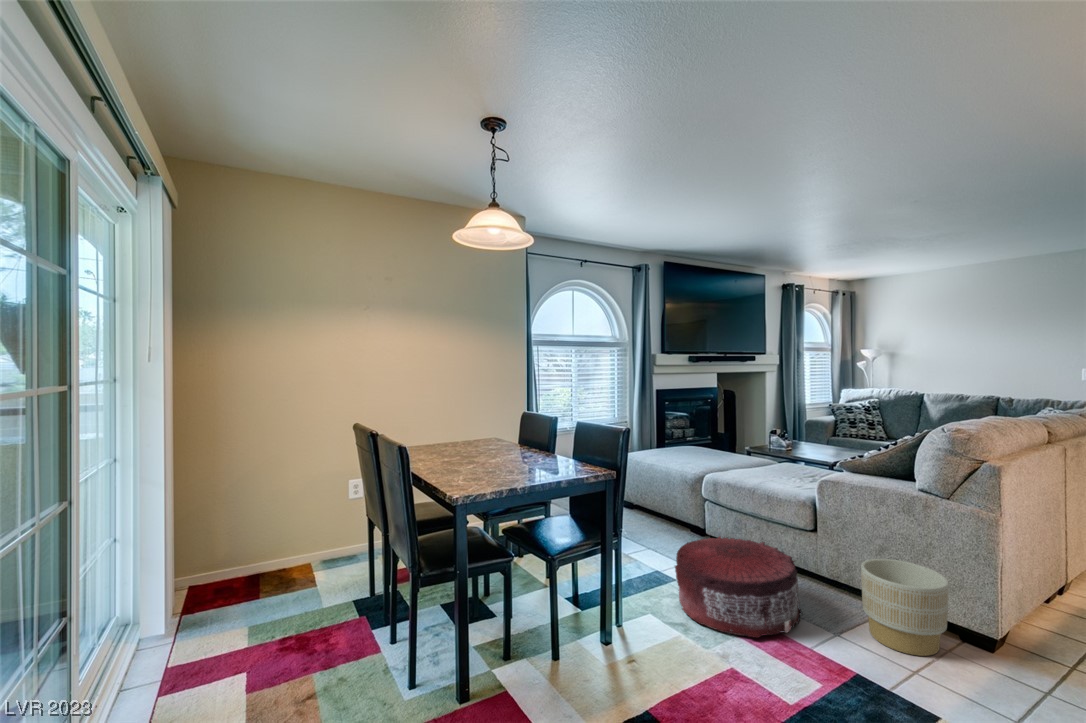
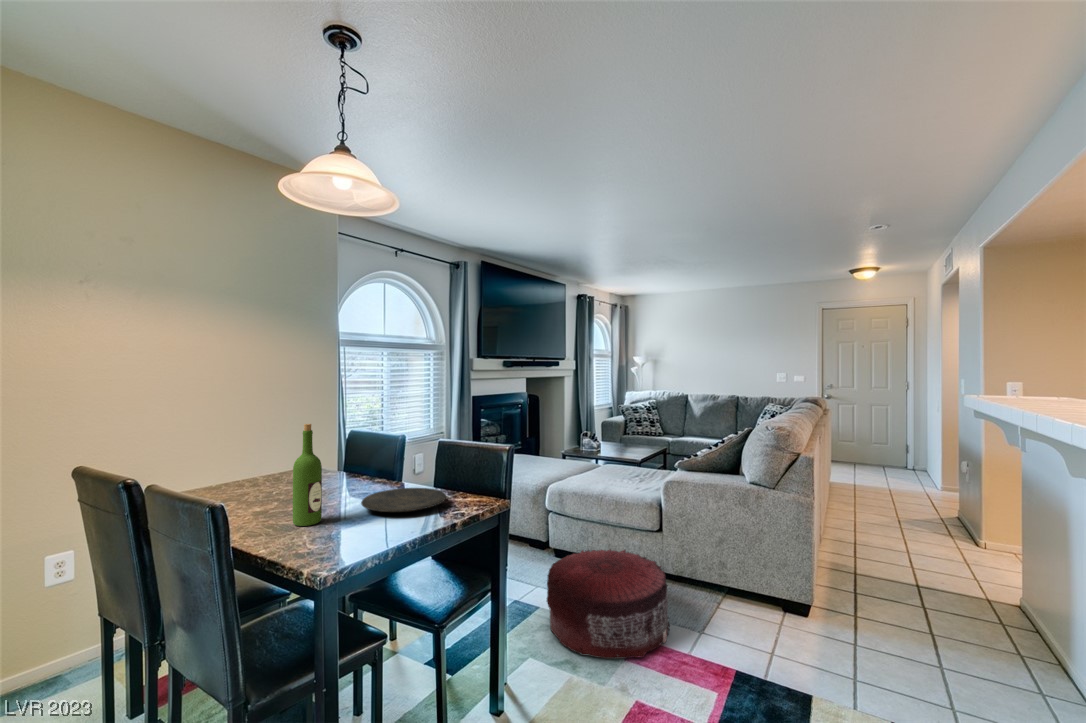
wine bottle: none [459,403,477,472] -> present [293,424,322,526]
plate: none [505,456,567,471] -> present [361,488,446,512]
planter: present [861,559,949,656] -> none [717,549,788,637]

